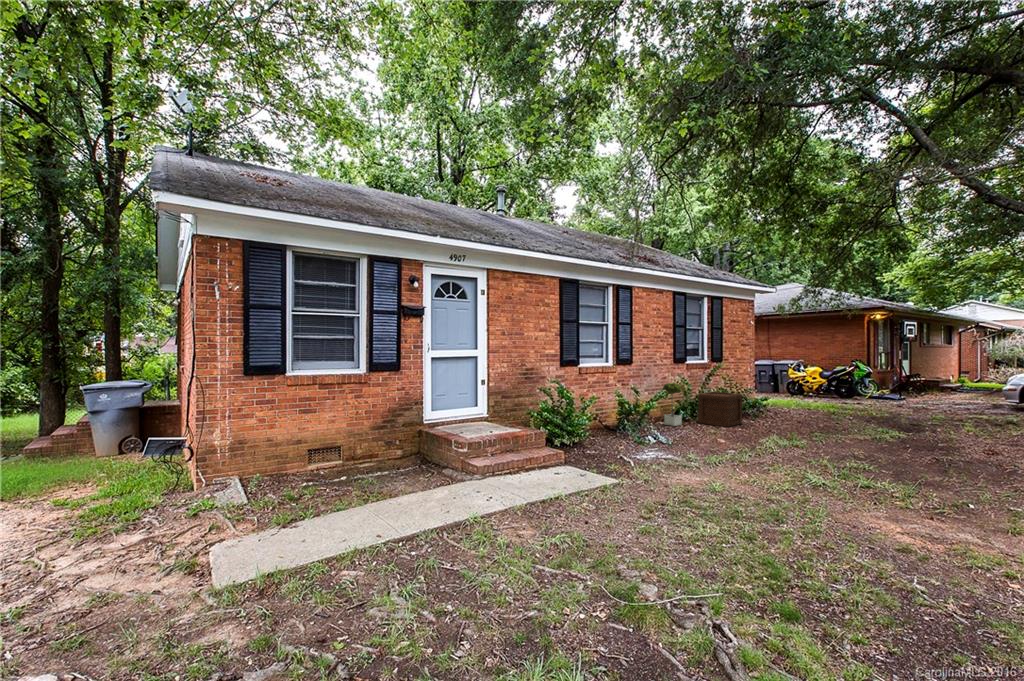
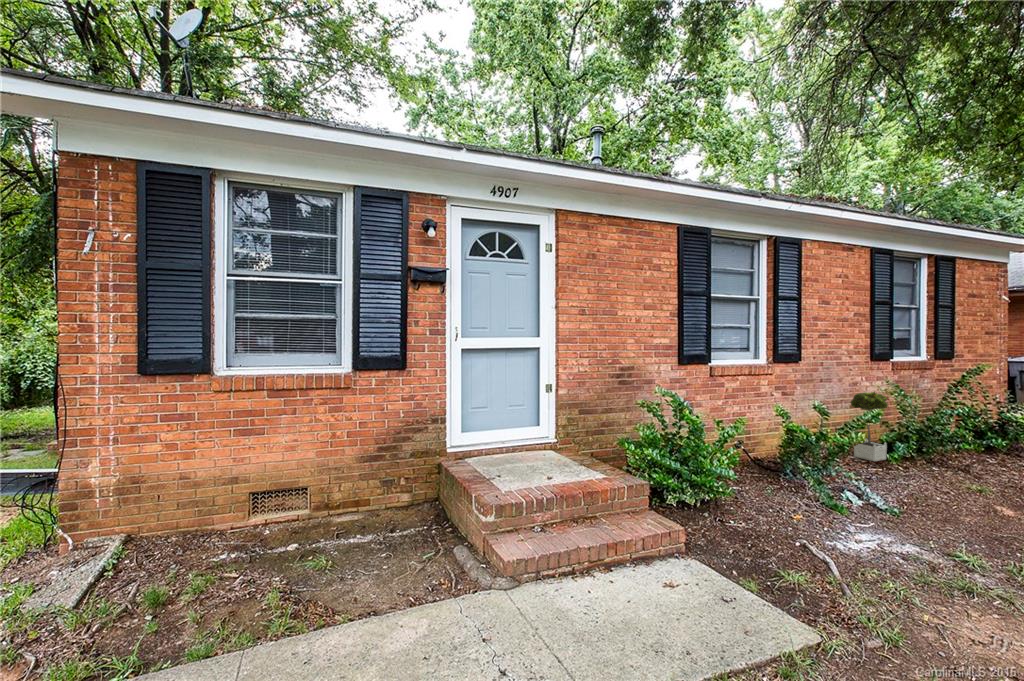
wooden crate: present [698,392,742,427] -> none [917,407,1006,471]

